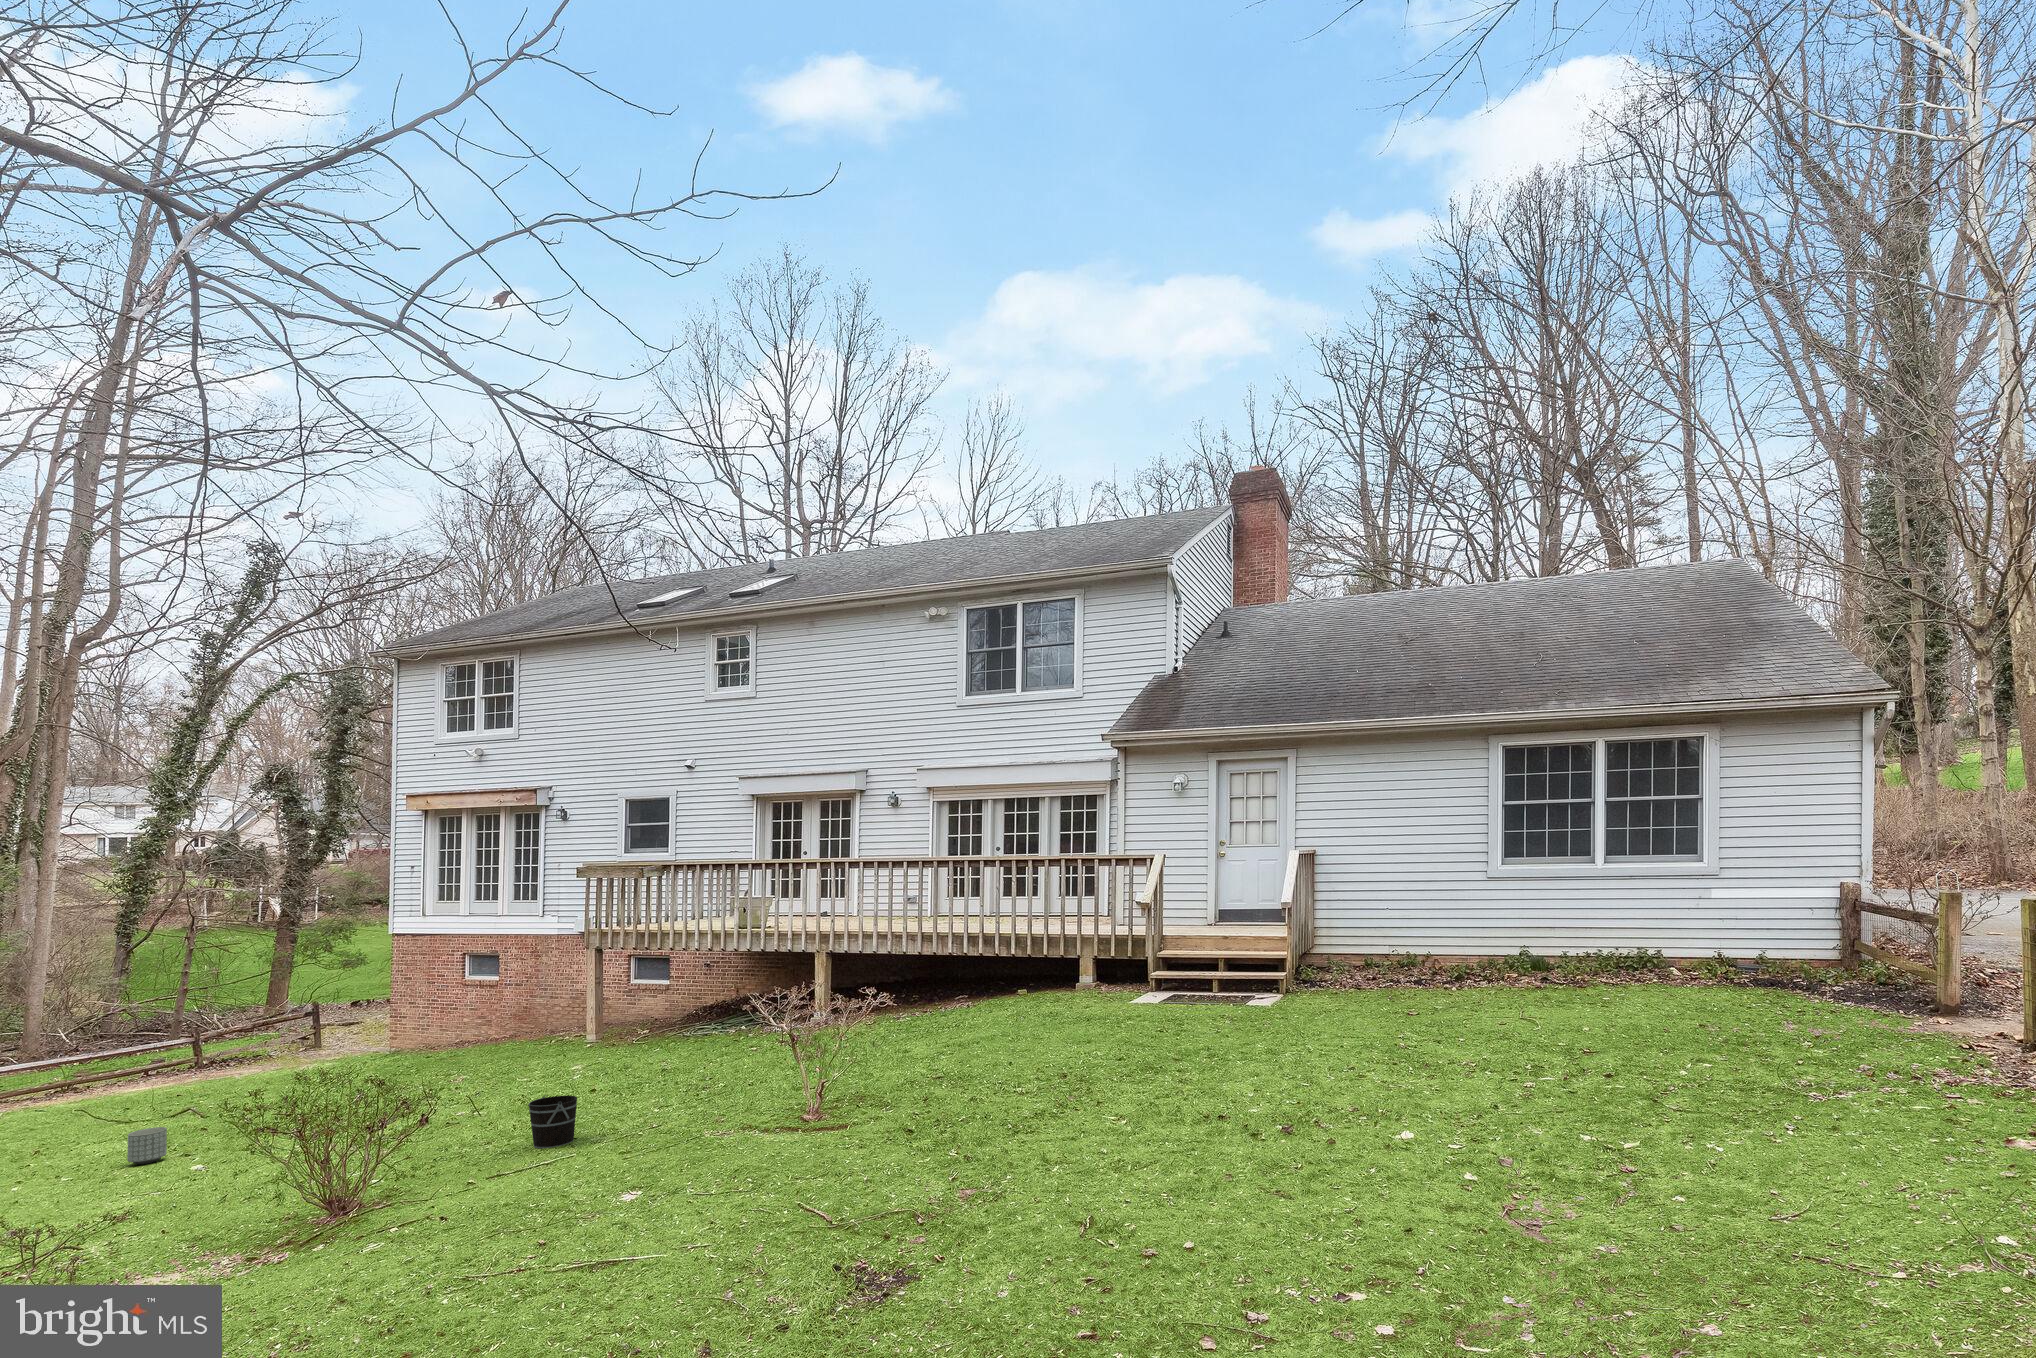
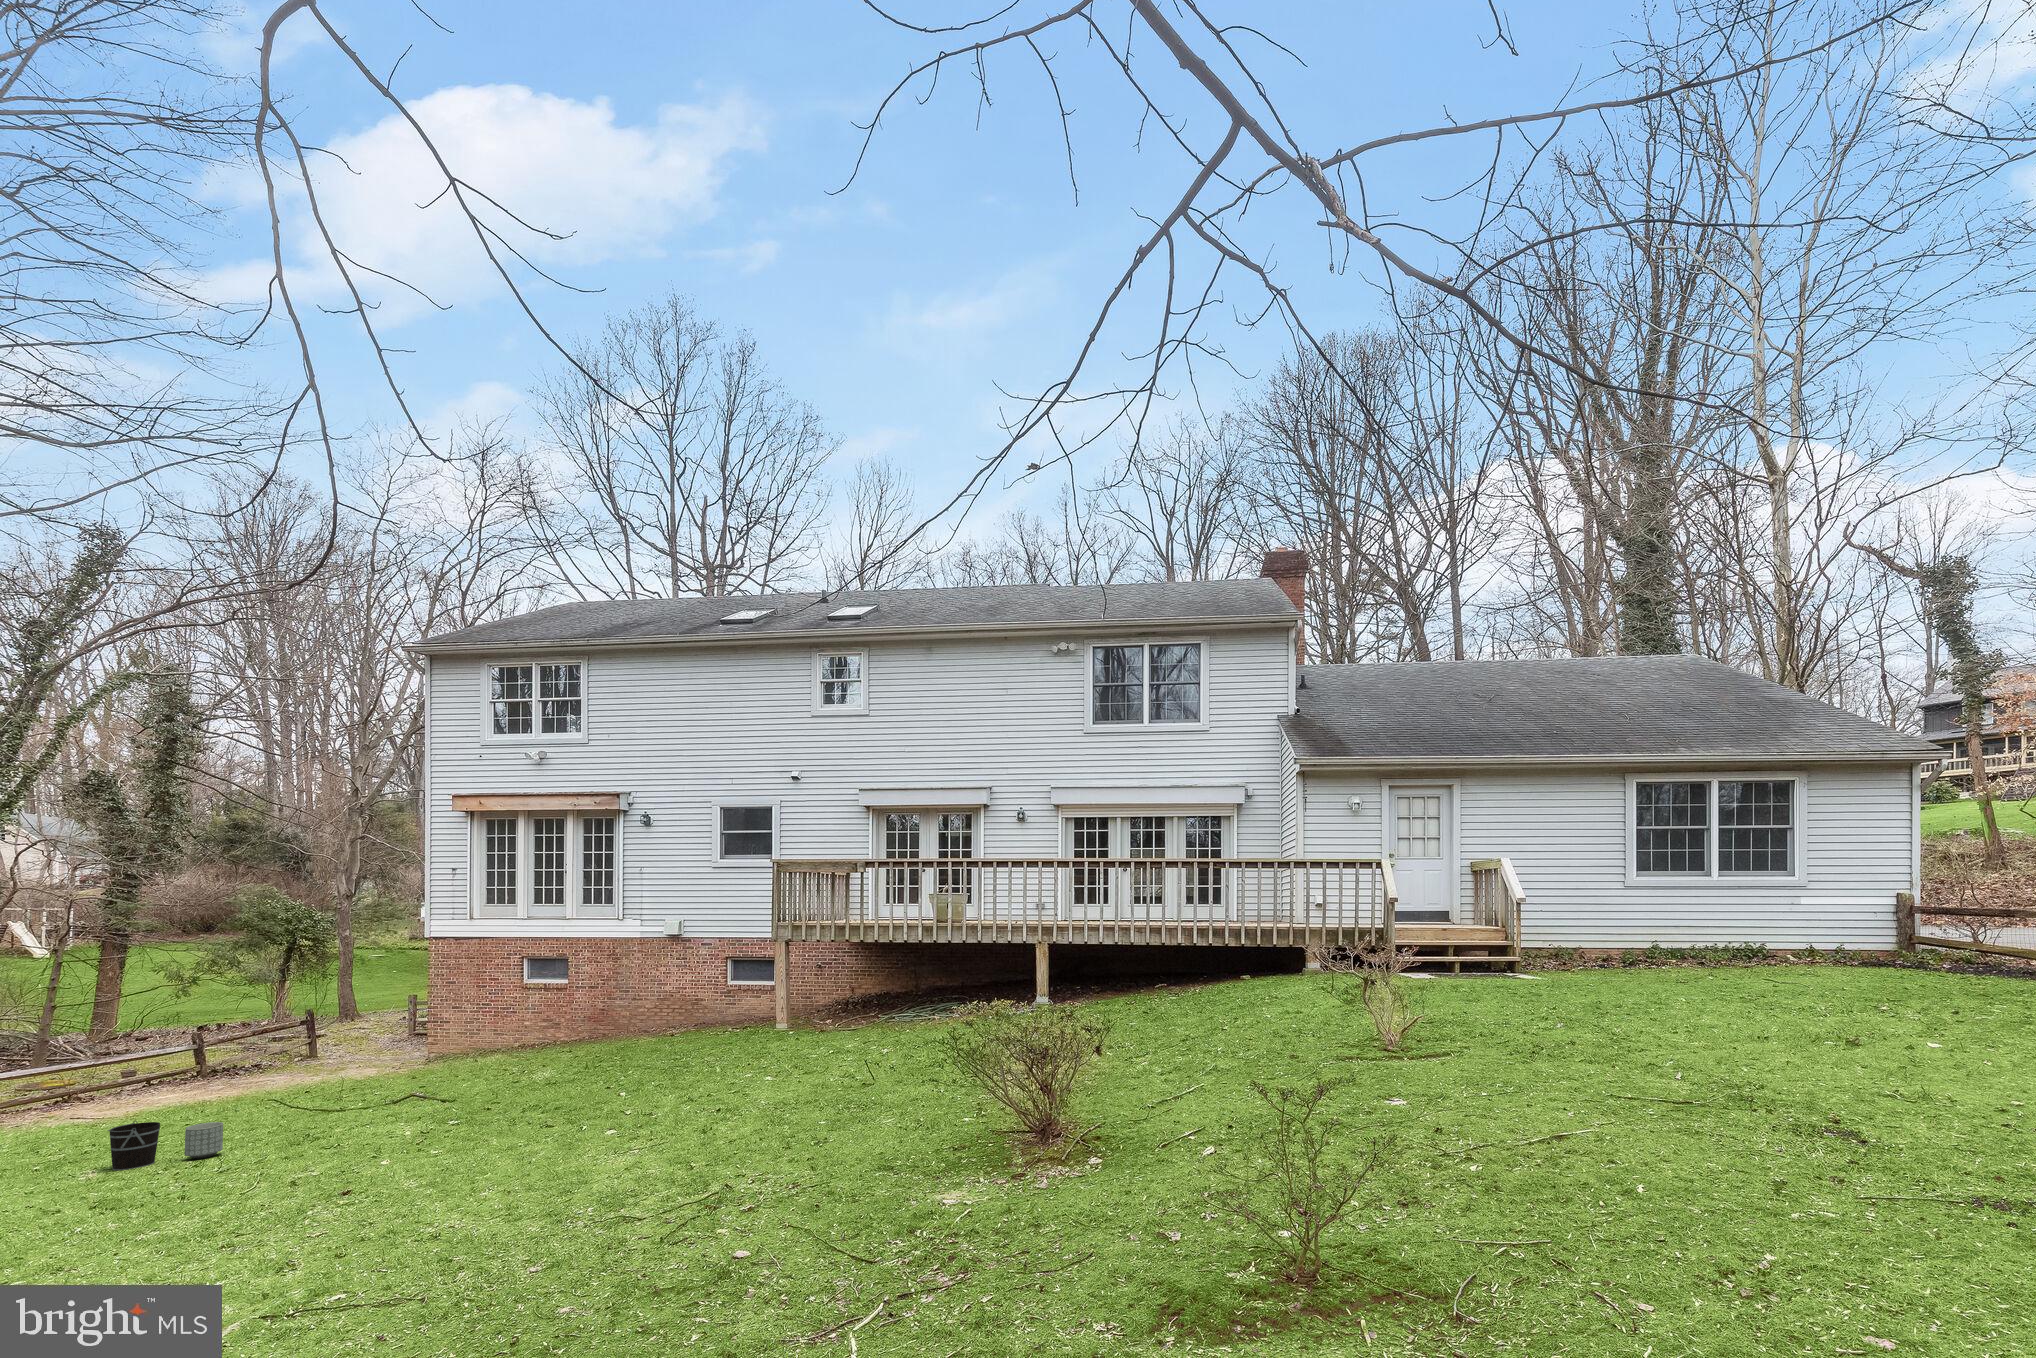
bucket: present [528,1095,577,1149] -> present [108,1121,160,1171]

